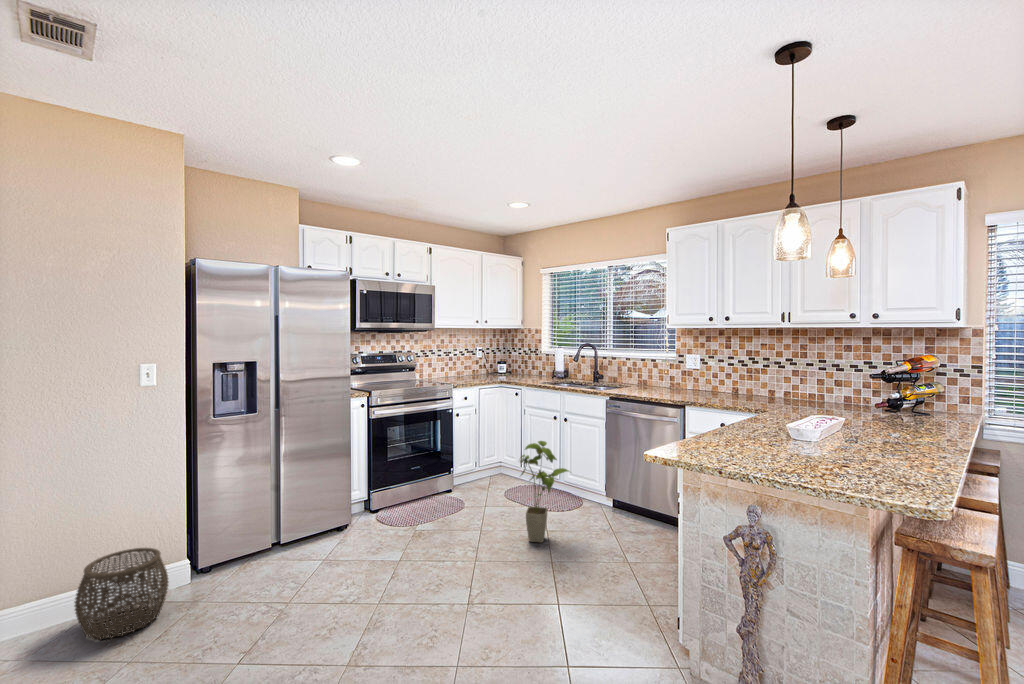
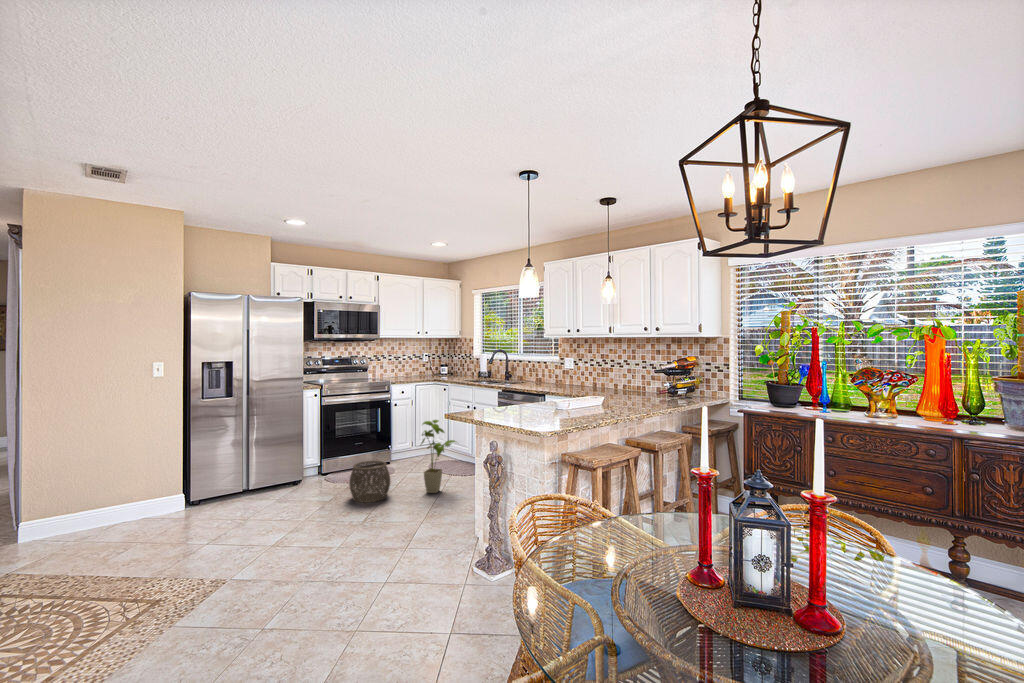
woven basket: present [75,548,169,640] -> present [349,461,390,503]

